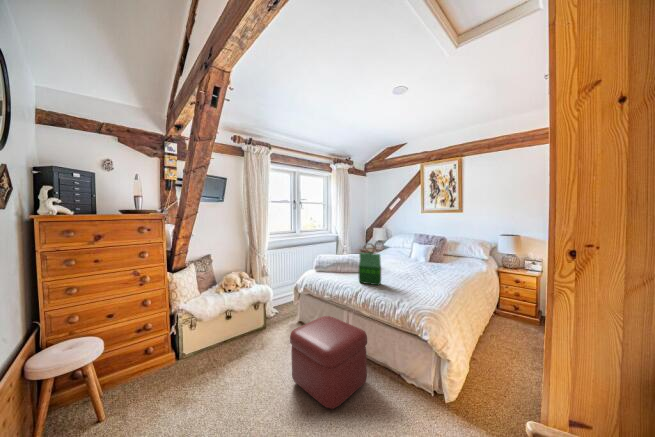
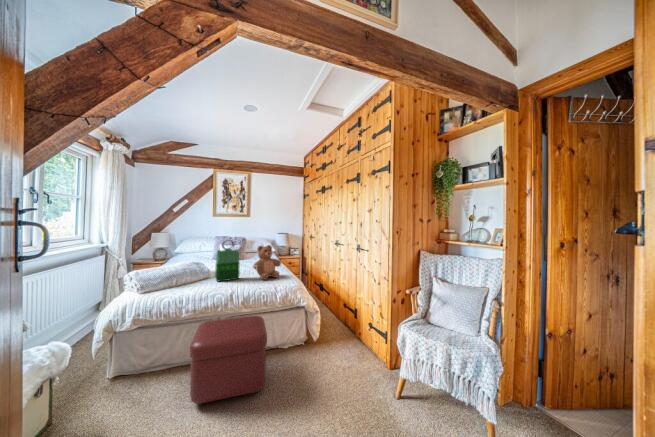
teddy bear: none [385,253,427,296] -> present [253,245,282,280]

